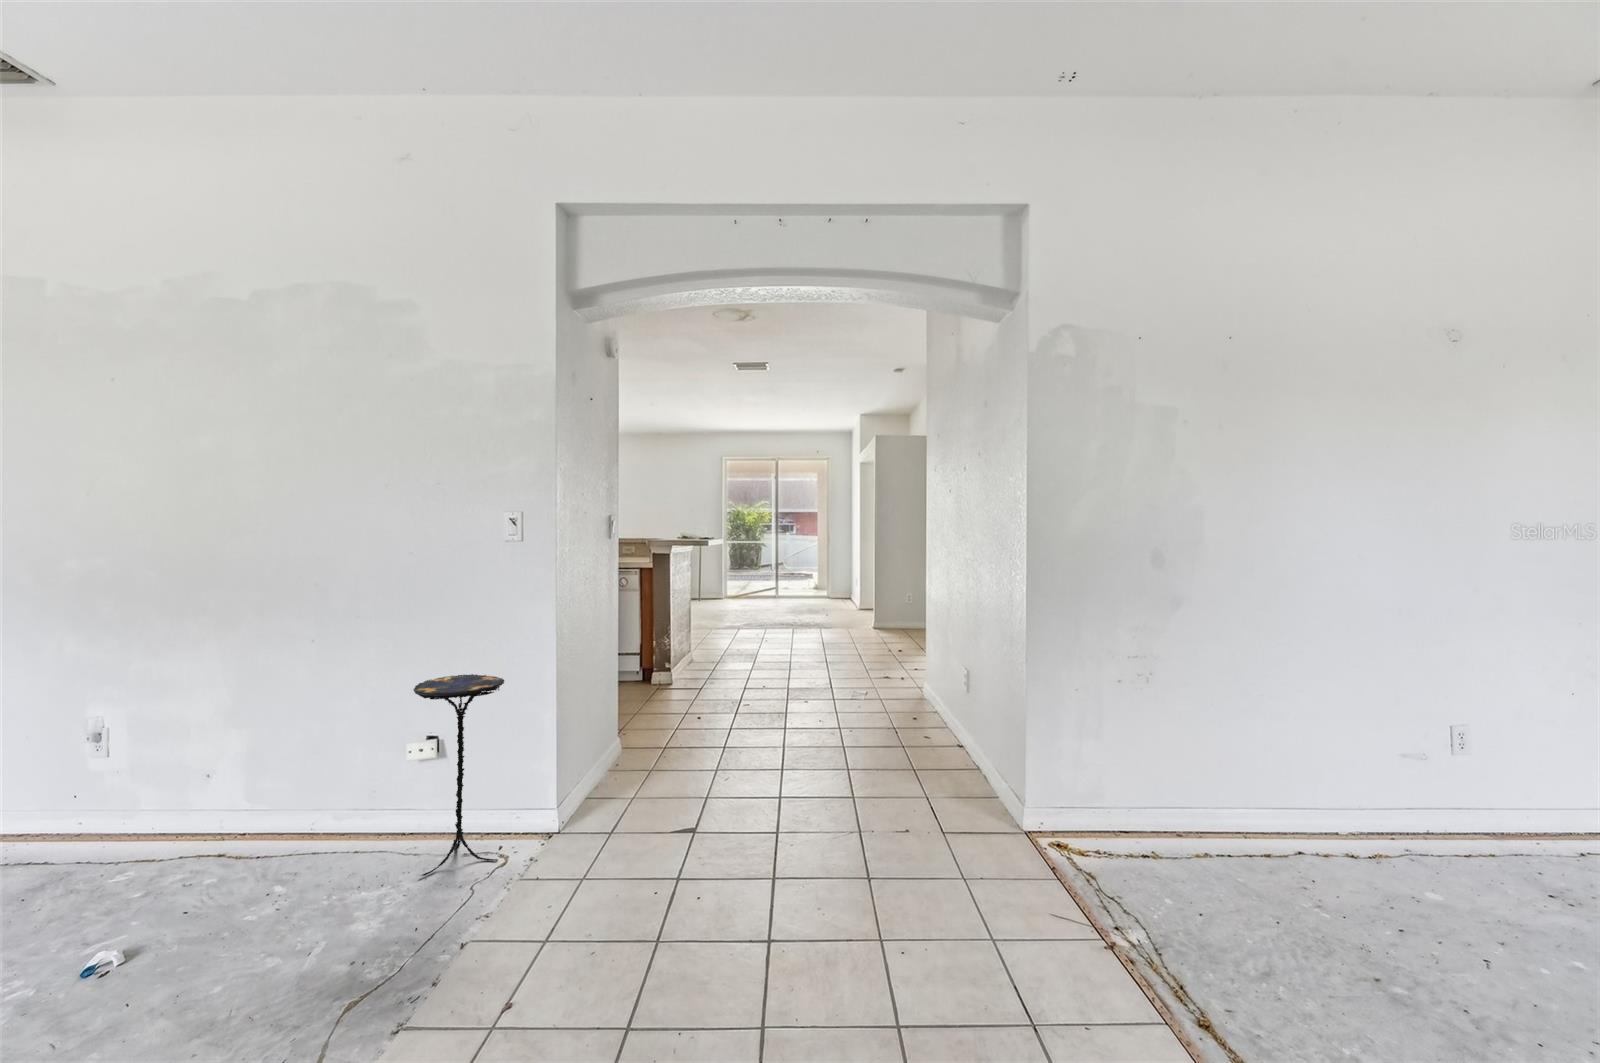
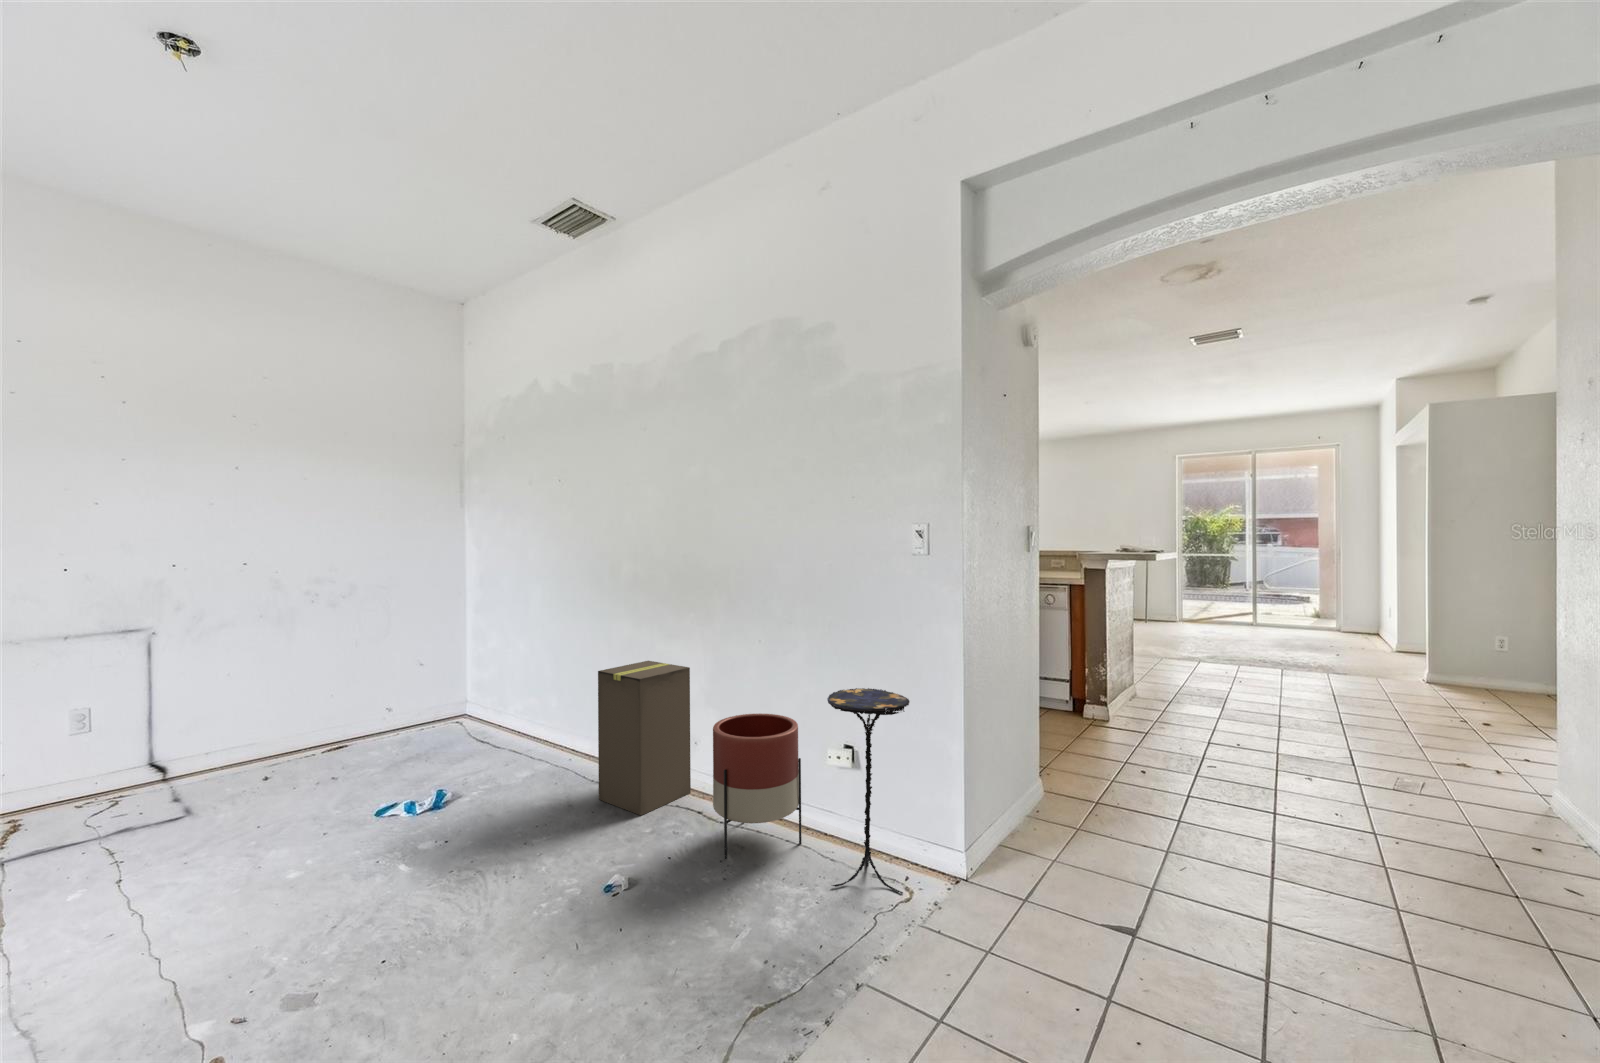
cardboard box: none [30,685,202,884] -> present [598,661,691,815]
planter: none [252,720,376,891] -> present [713,713,801,859]

